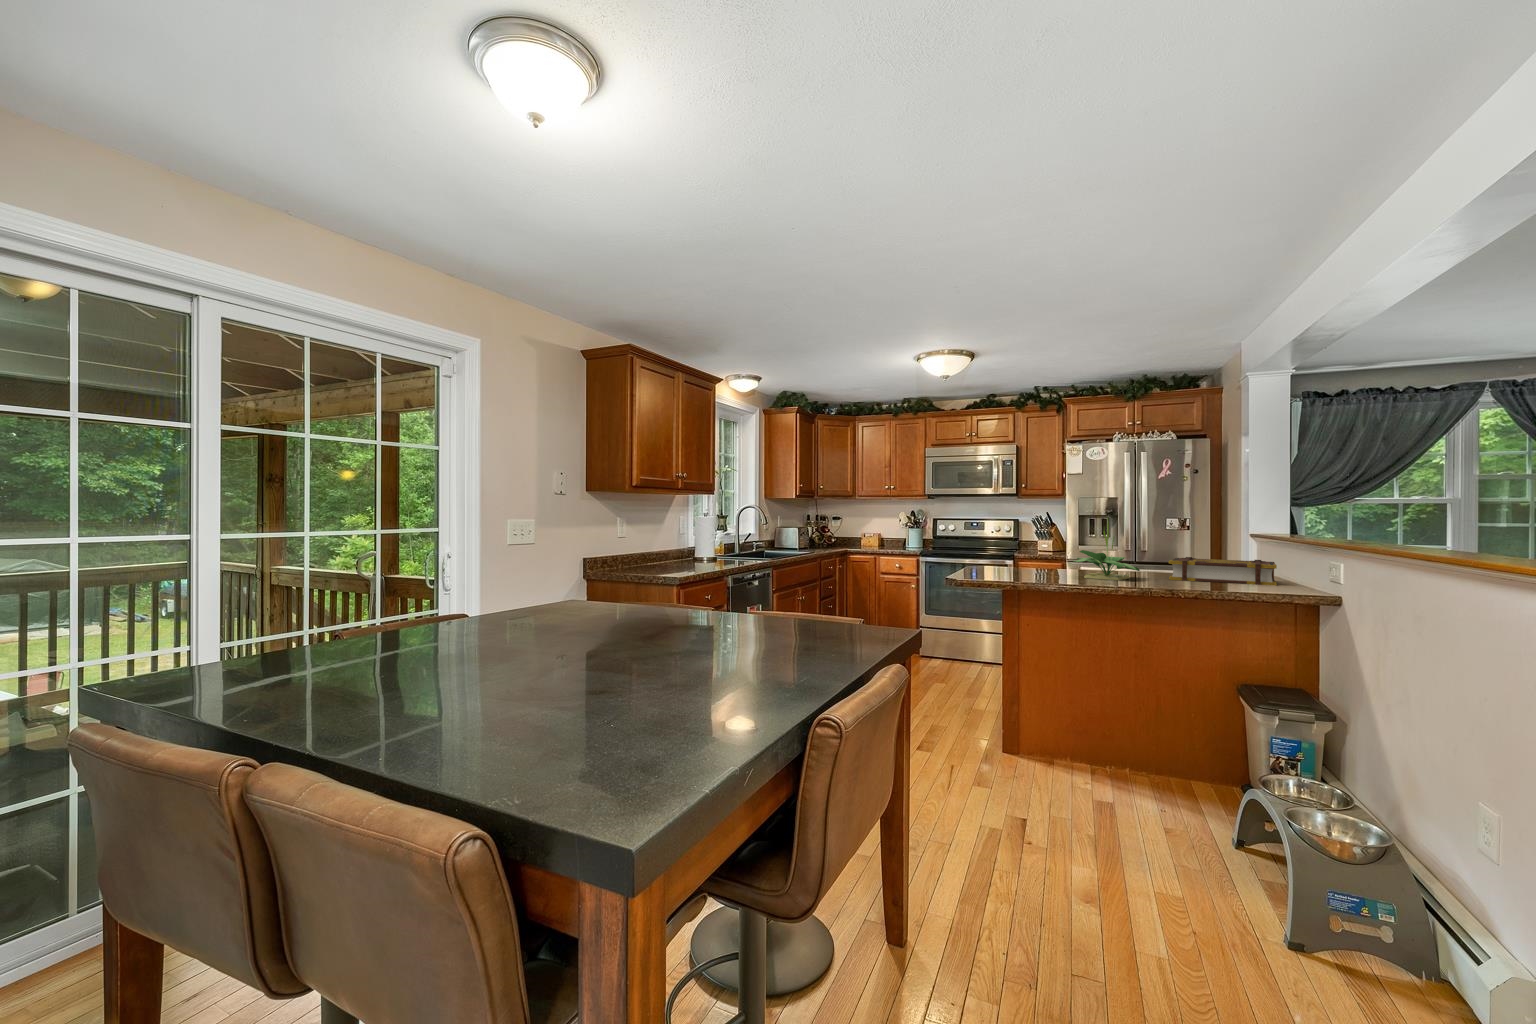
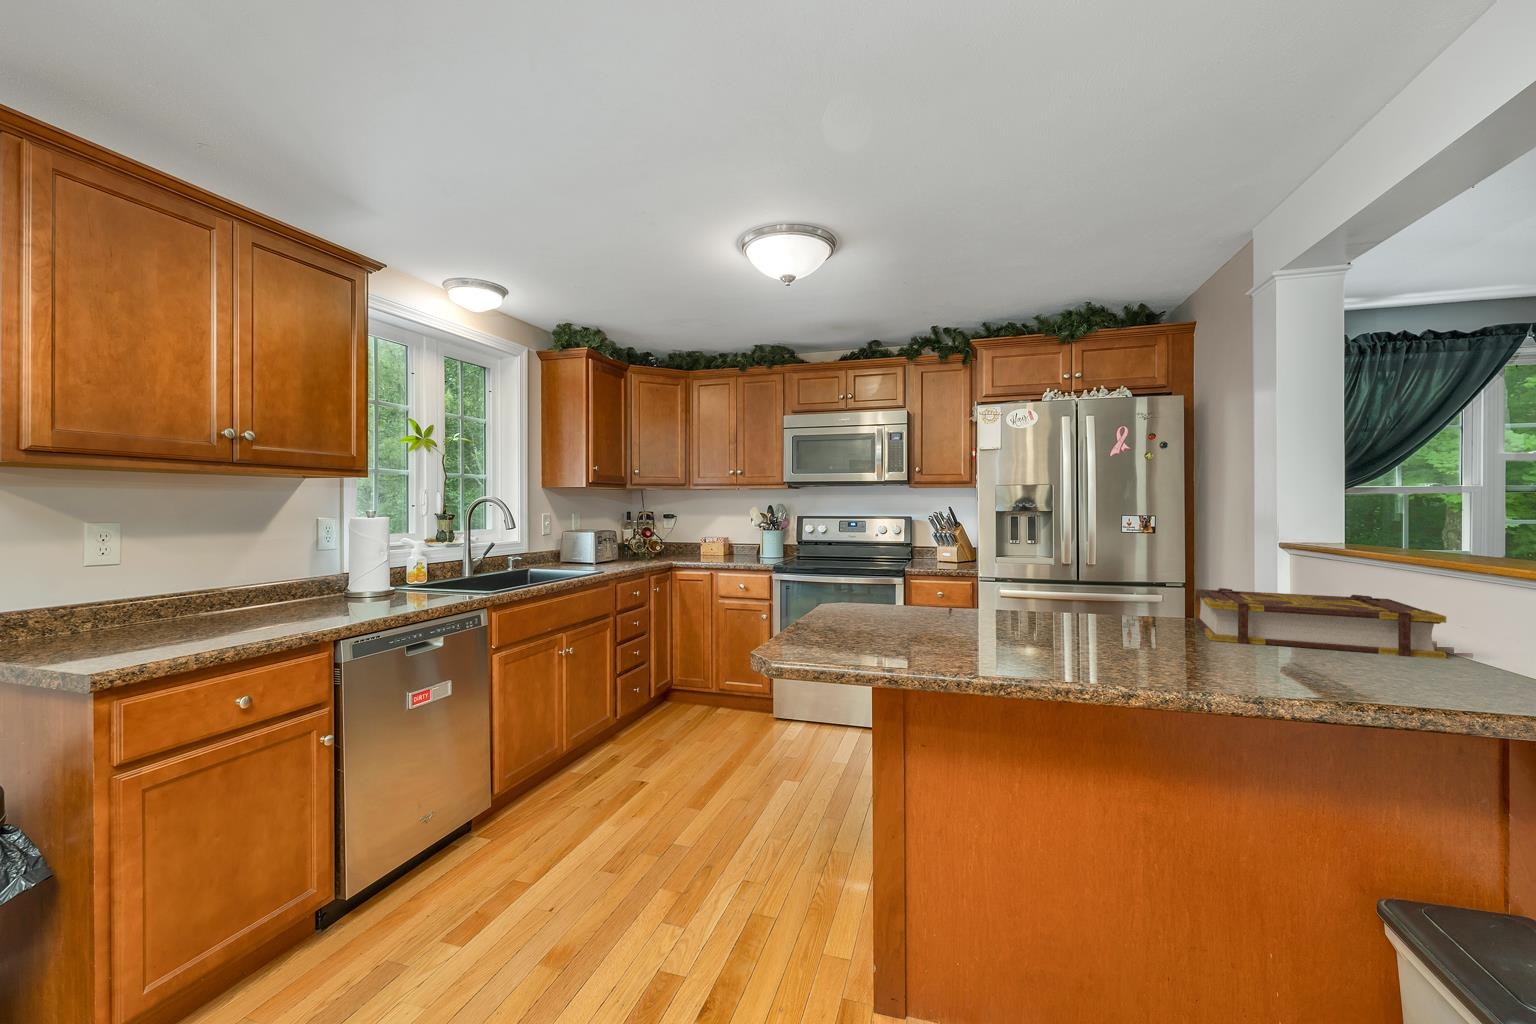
potted plant: present [1075,518,1140,580] -> none [1025,513,1159,650]

